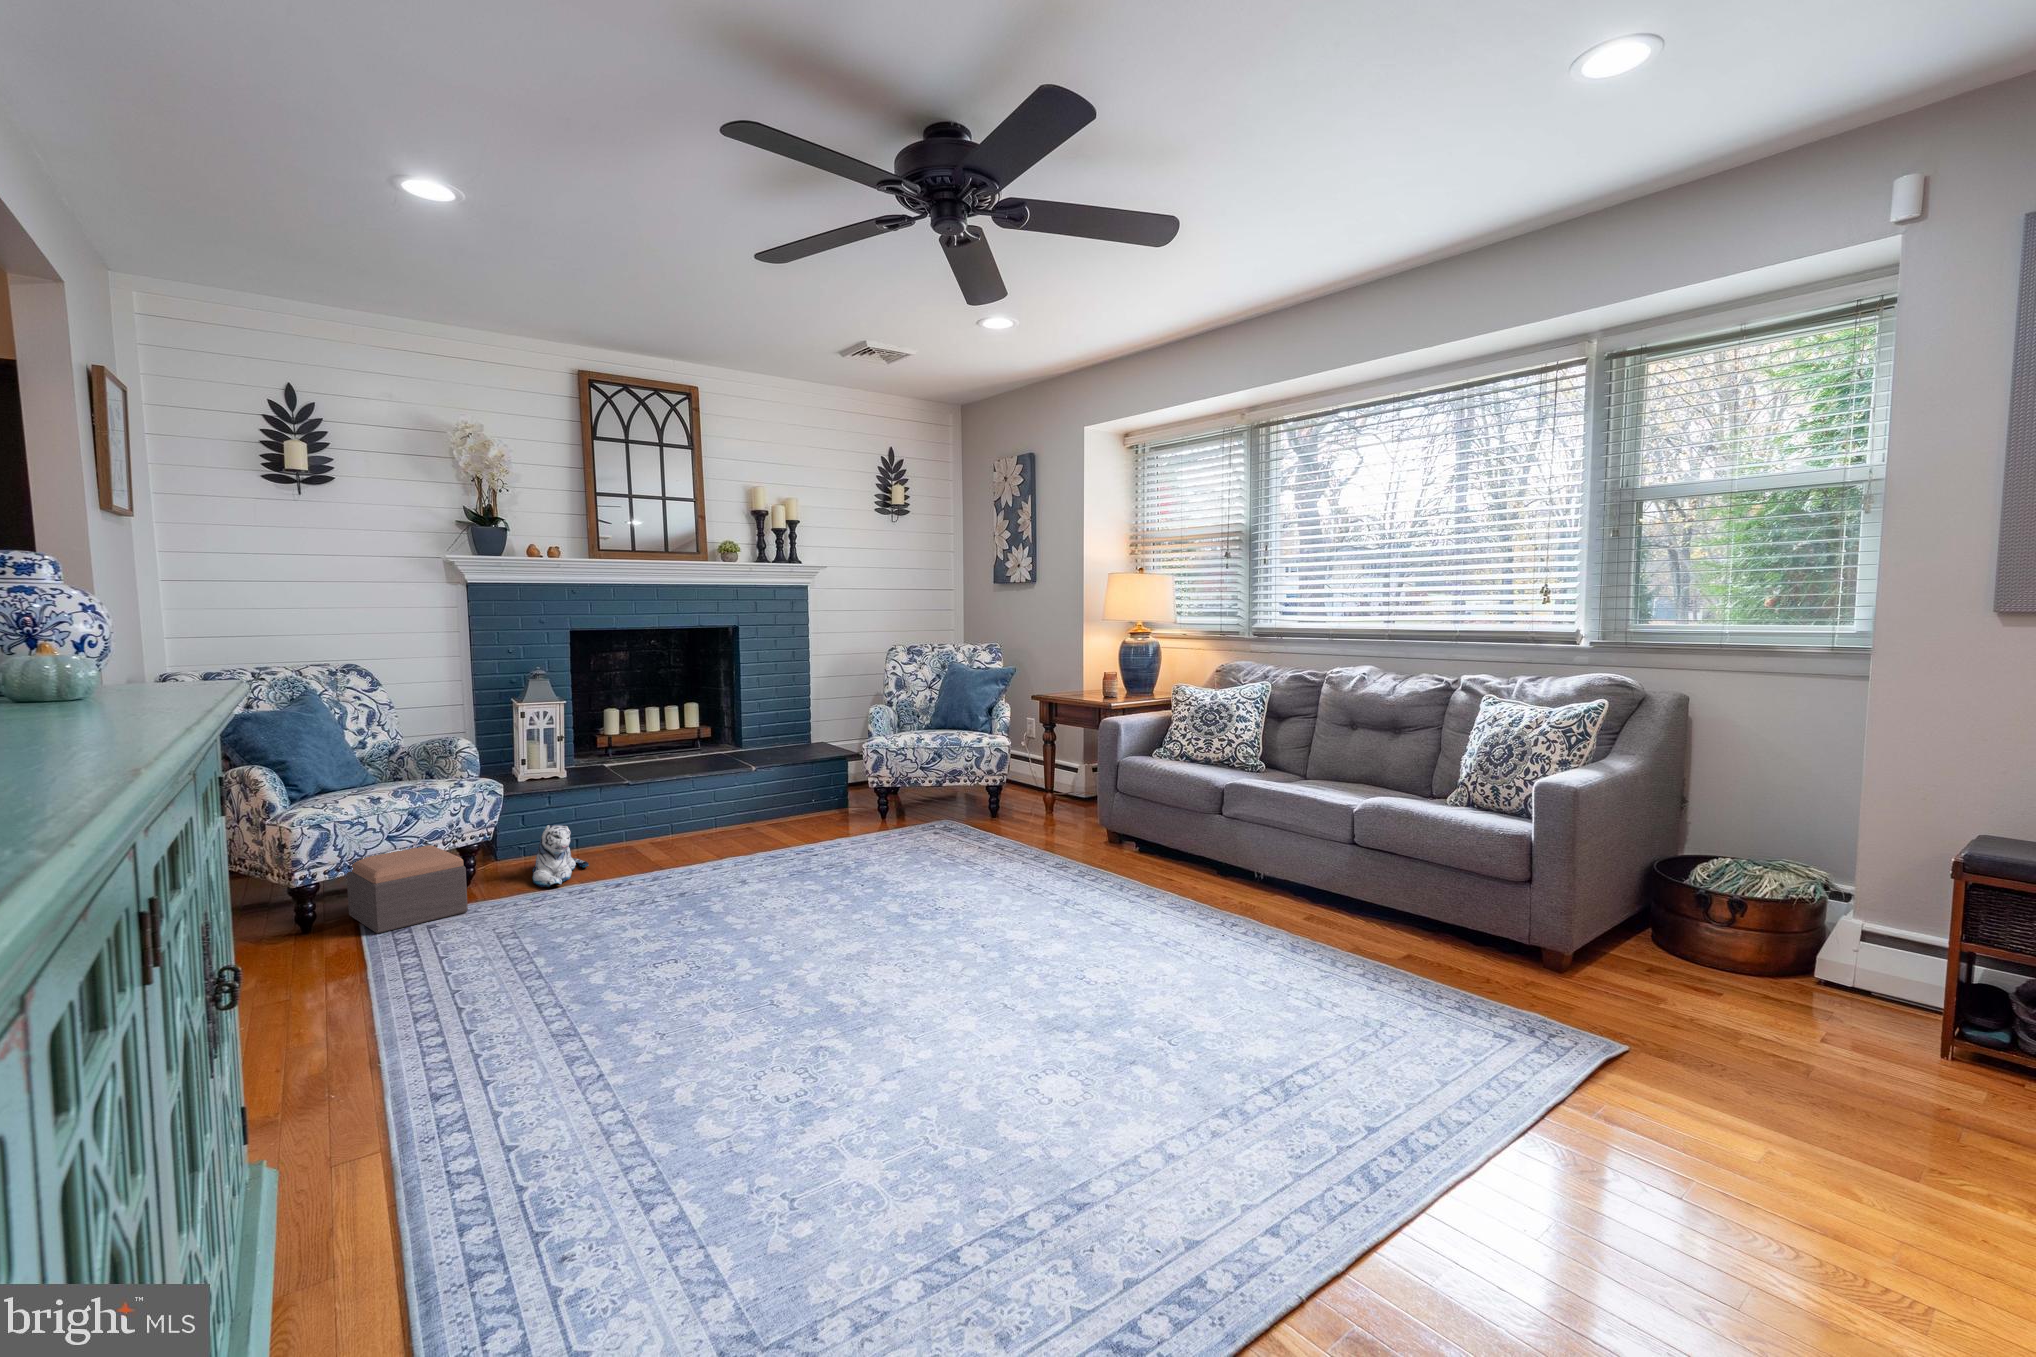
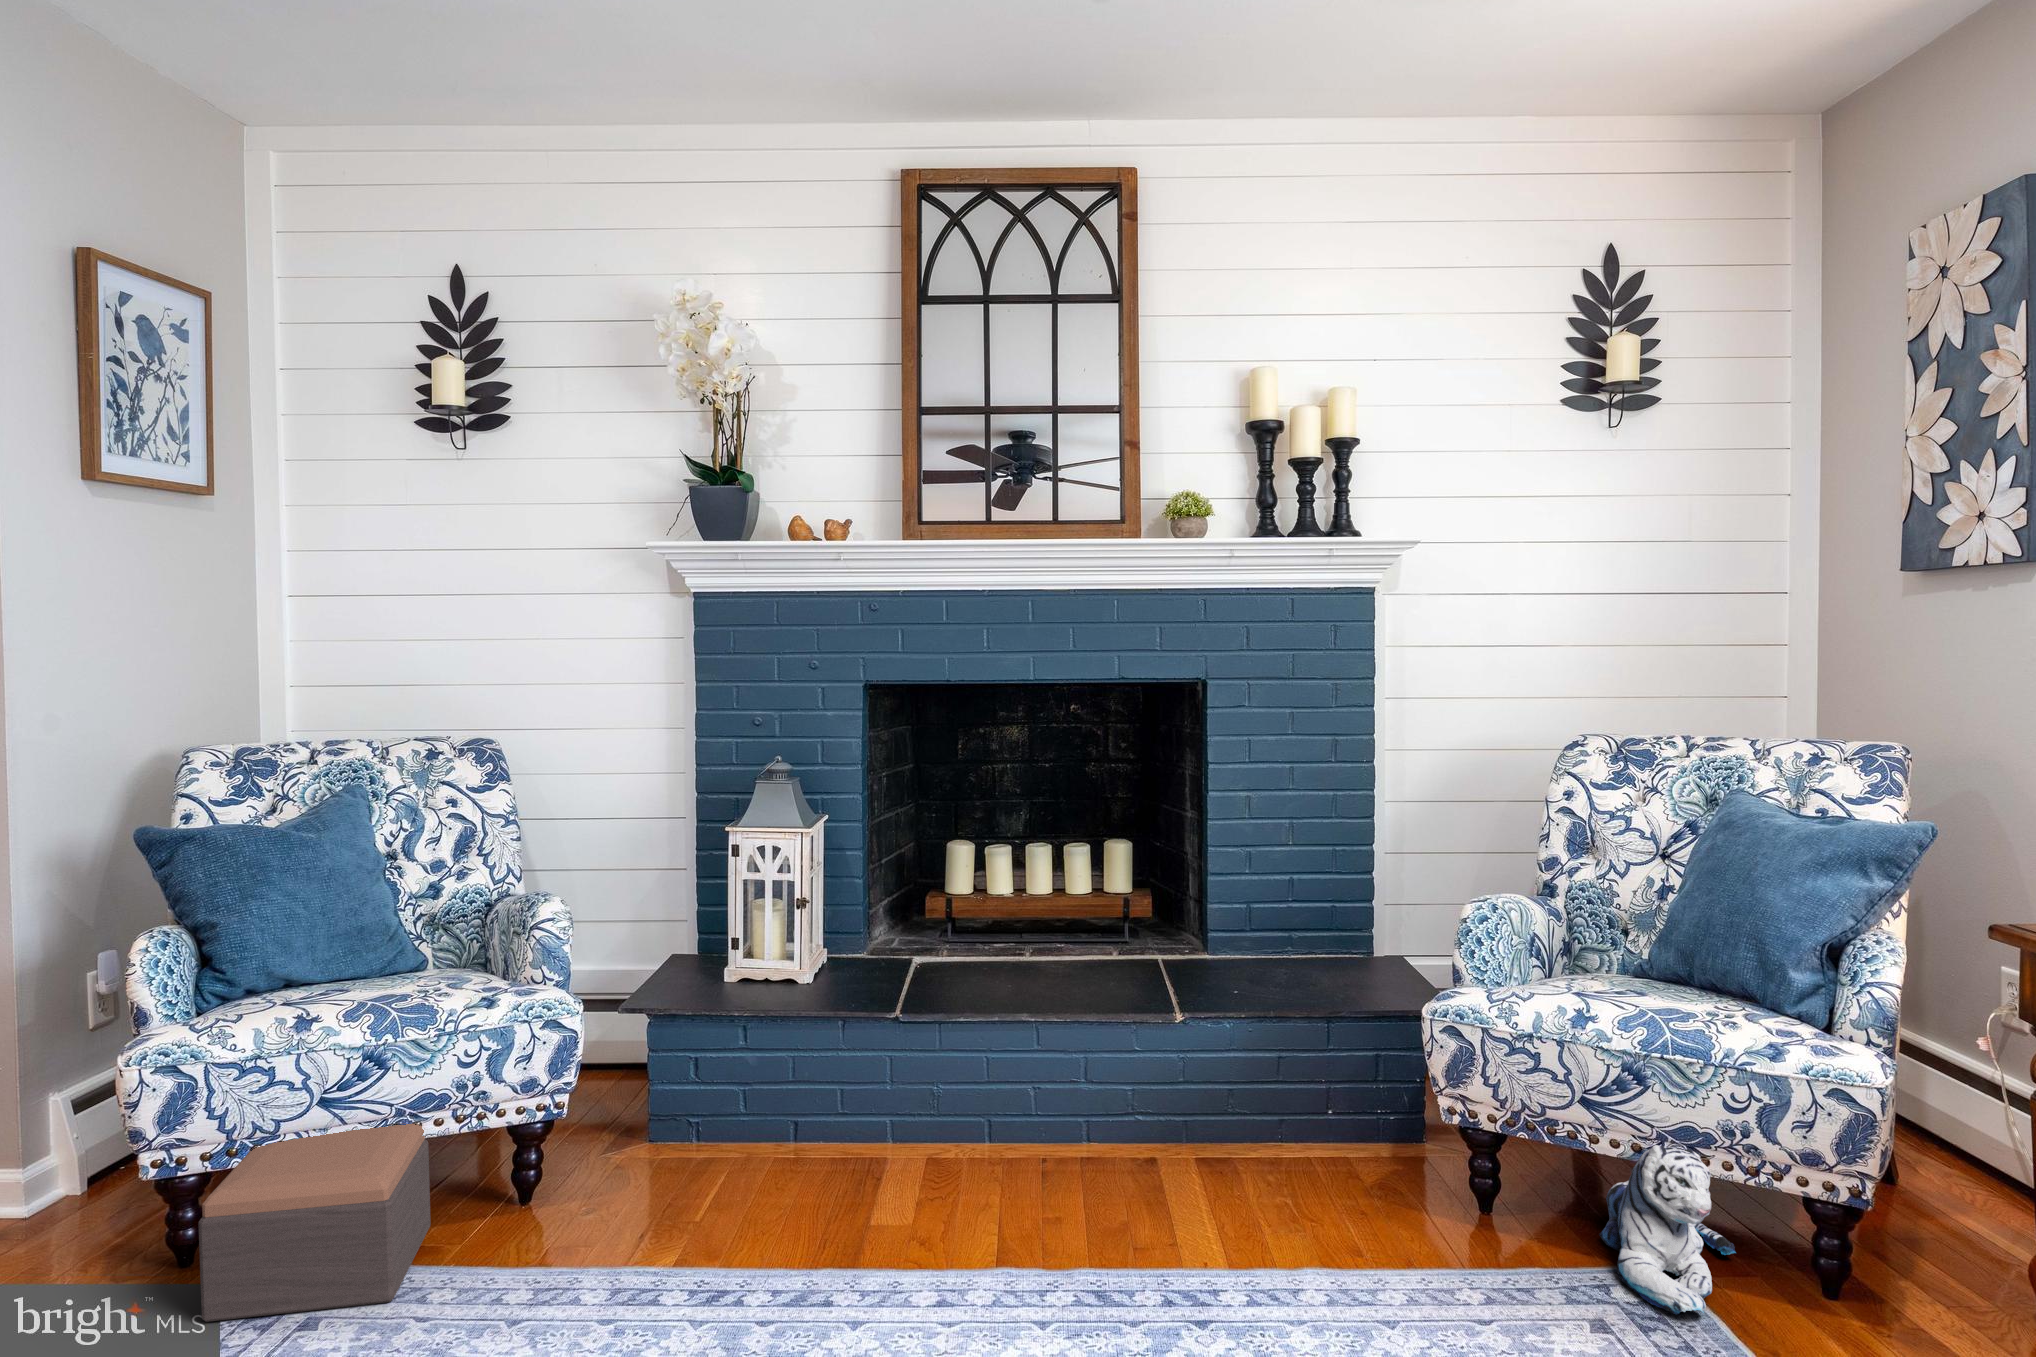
plush toy: present [532,825,589,887] -> present [1599,1145,1736,1315]

